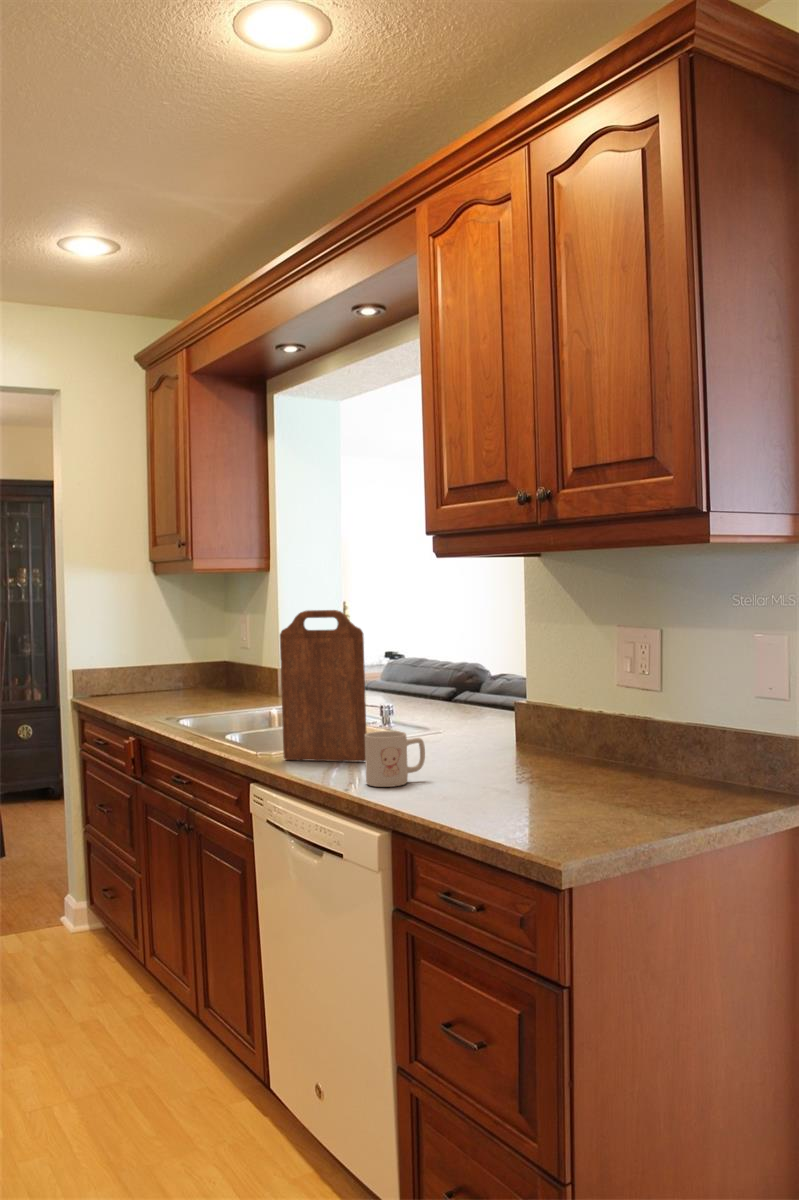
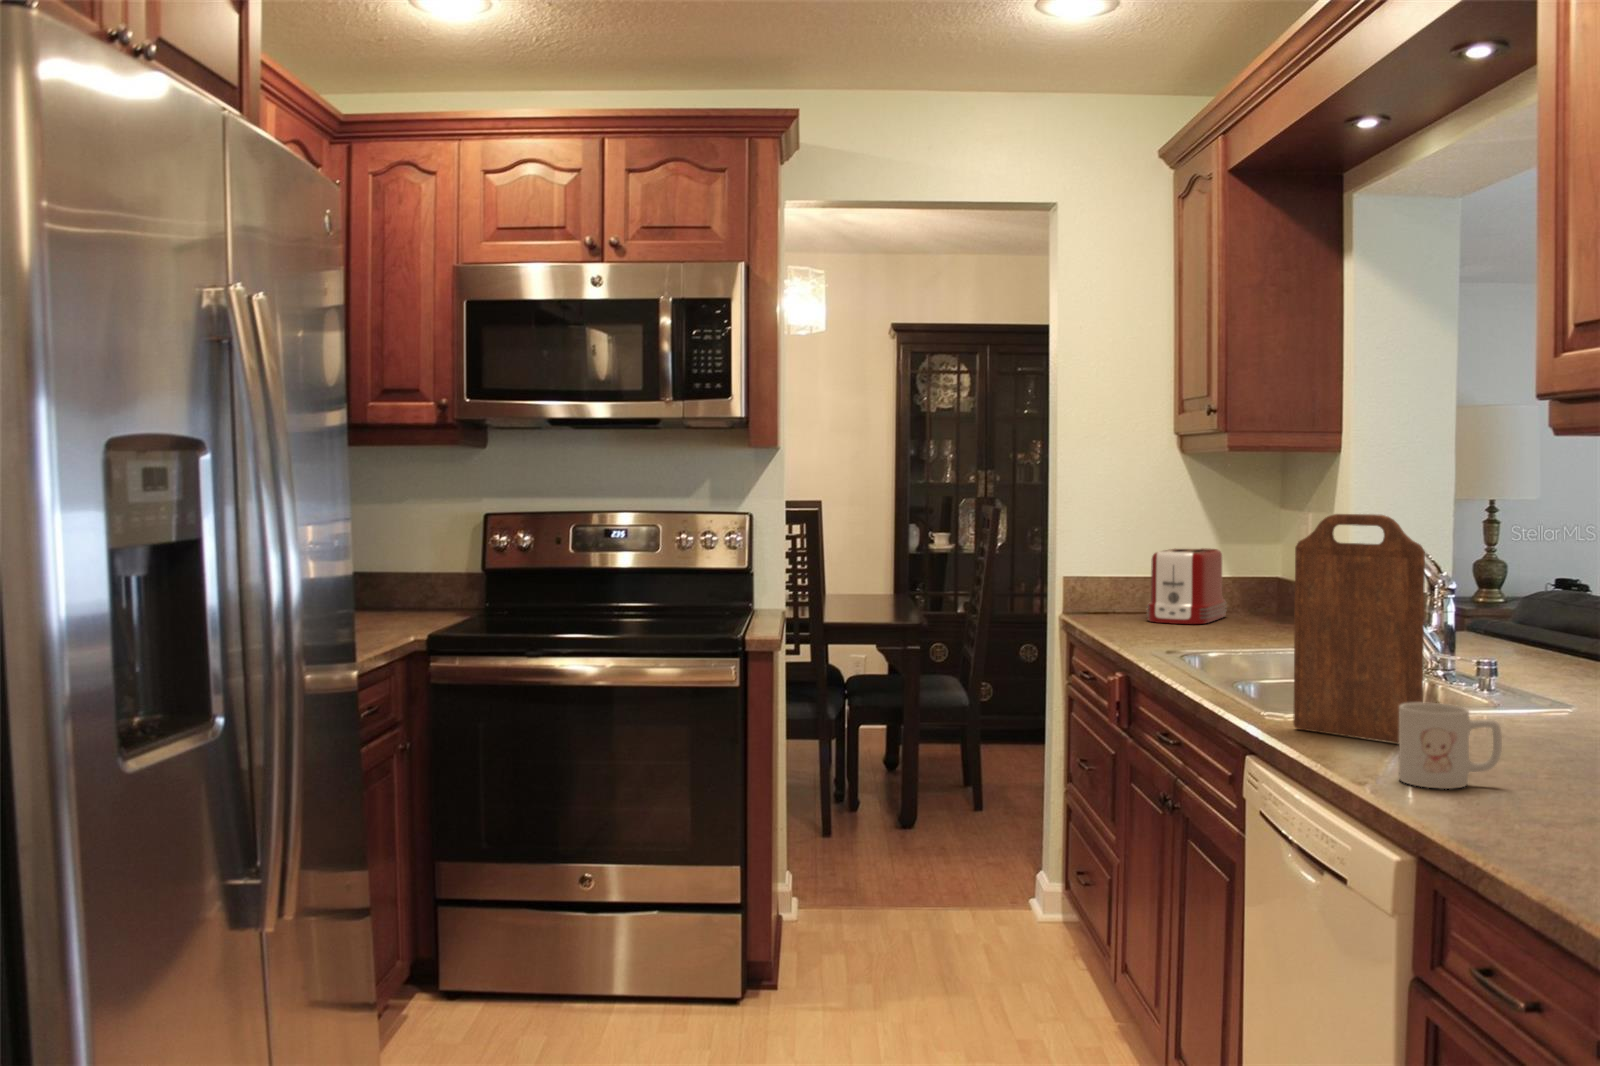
toaster: none [141,642,196,698] -> present [1147,549,1227,624]

